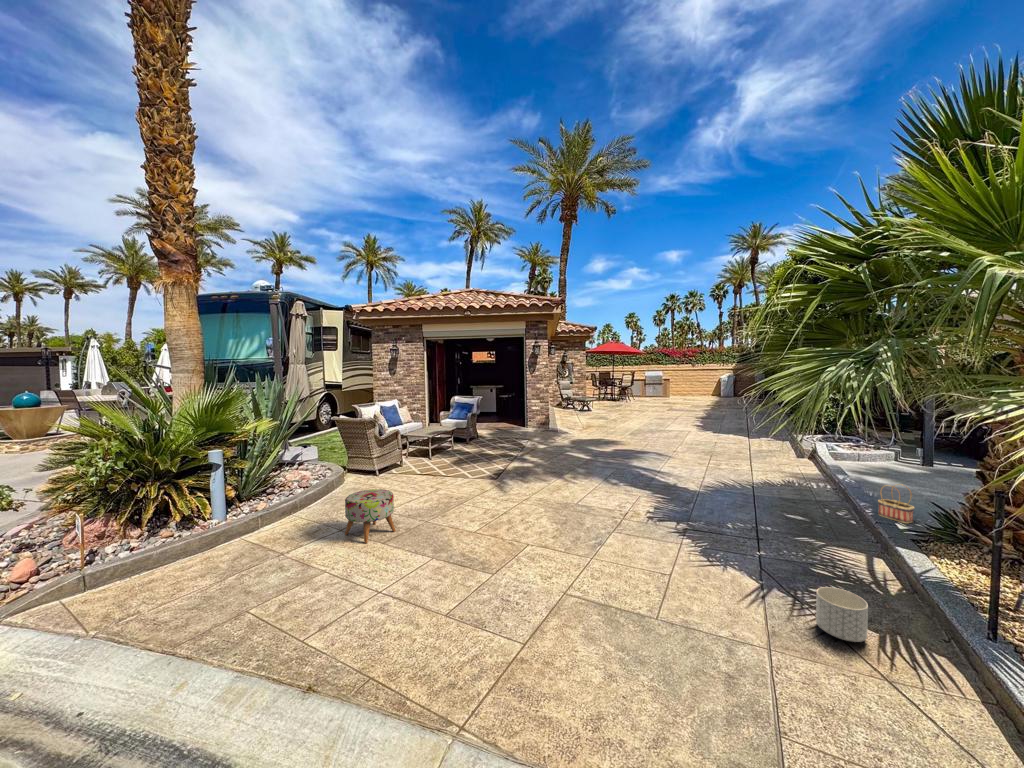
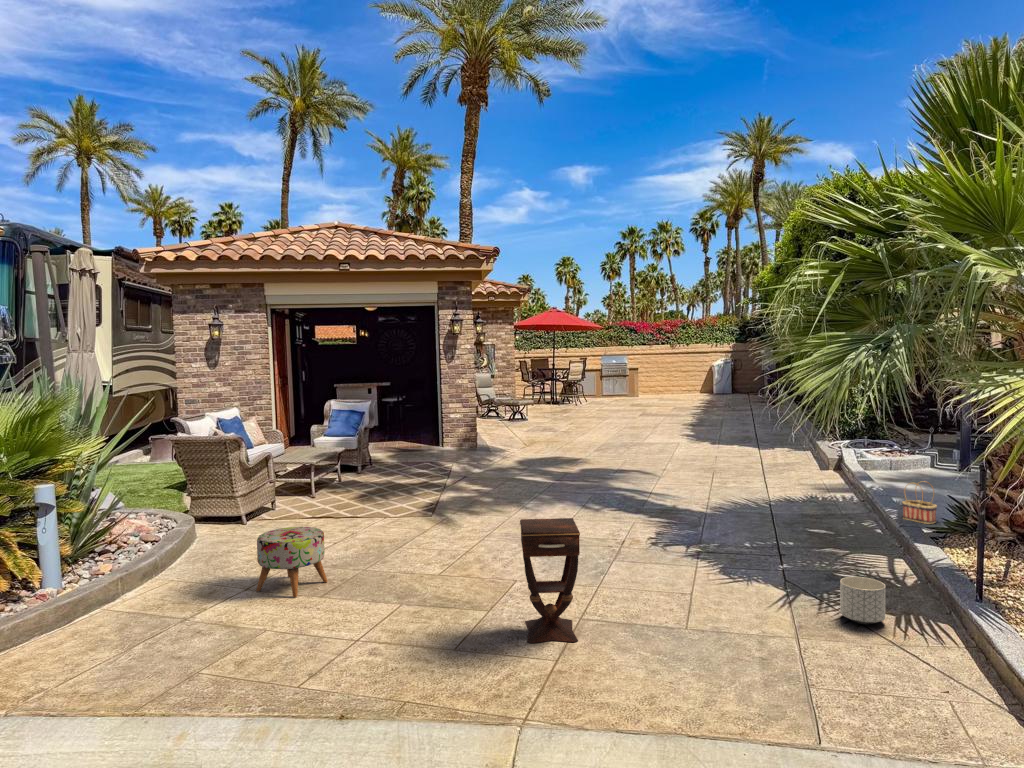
side table: none [507,506,561,621] -> present [520,518,580,643]

